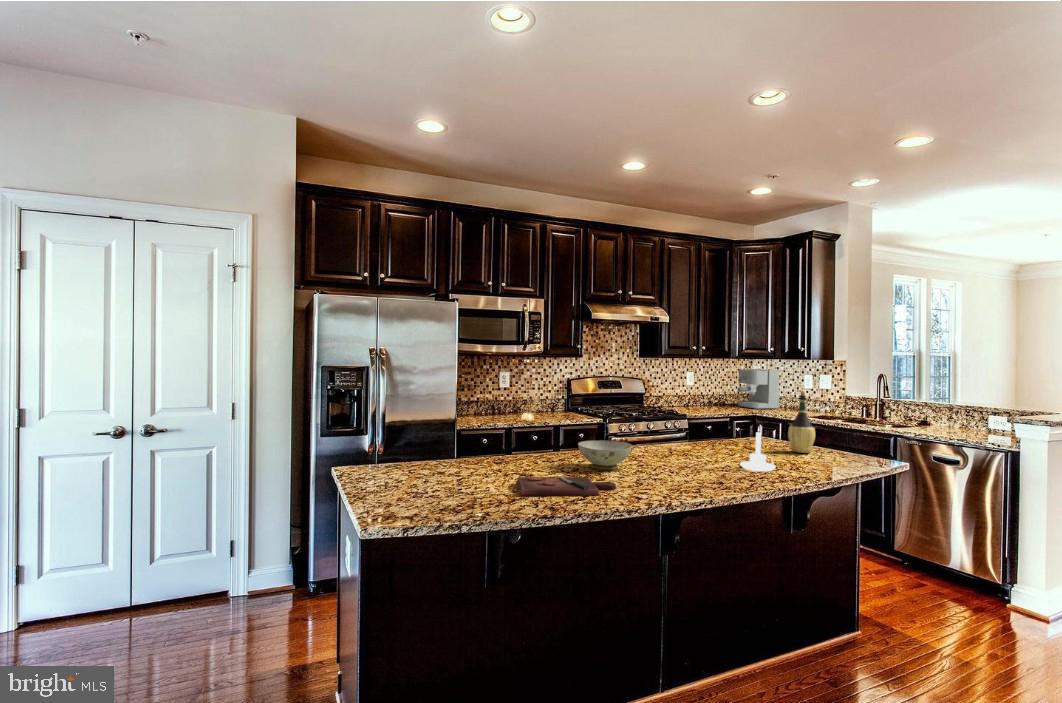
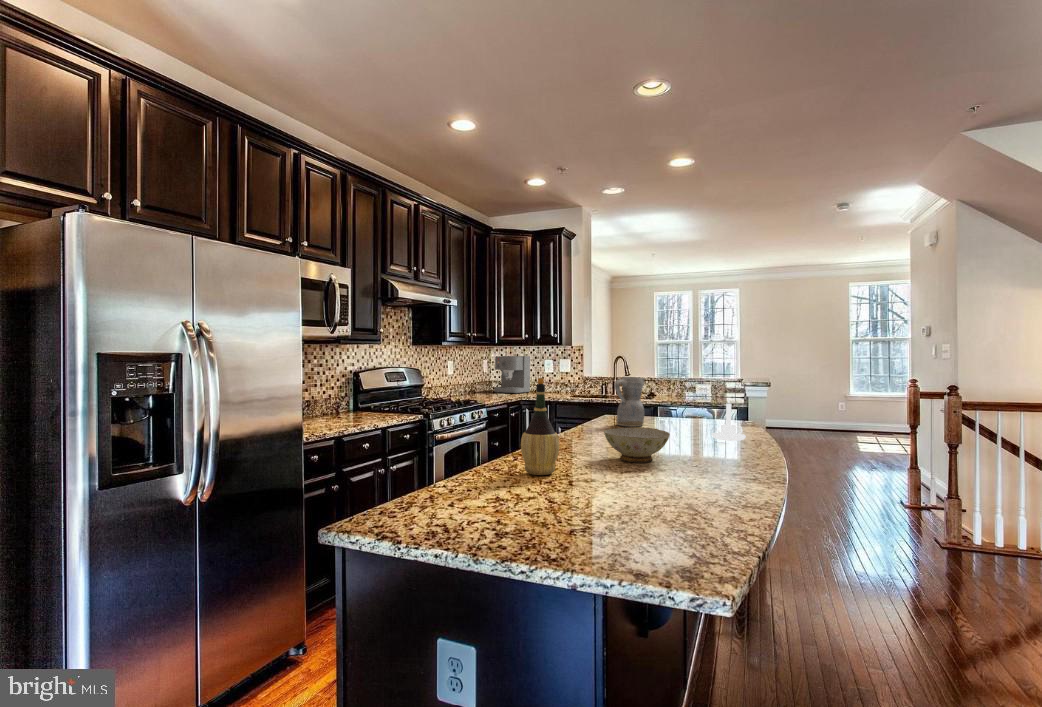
wine bottle: present [788,391,815,453] -> present [521,378,559,475]
ceramic pitcher: none [705,398,740,448] -> present [614,377,645,427]
cutting board: present [517,477,616,496] -> none [642,471,750,506]

